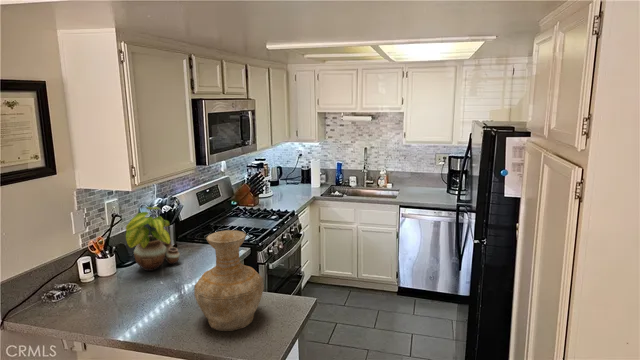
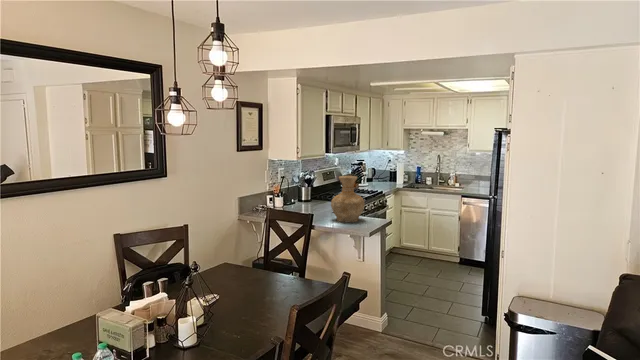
potted plant: present [126,207,180,271] -> none [291,171,316,207]

